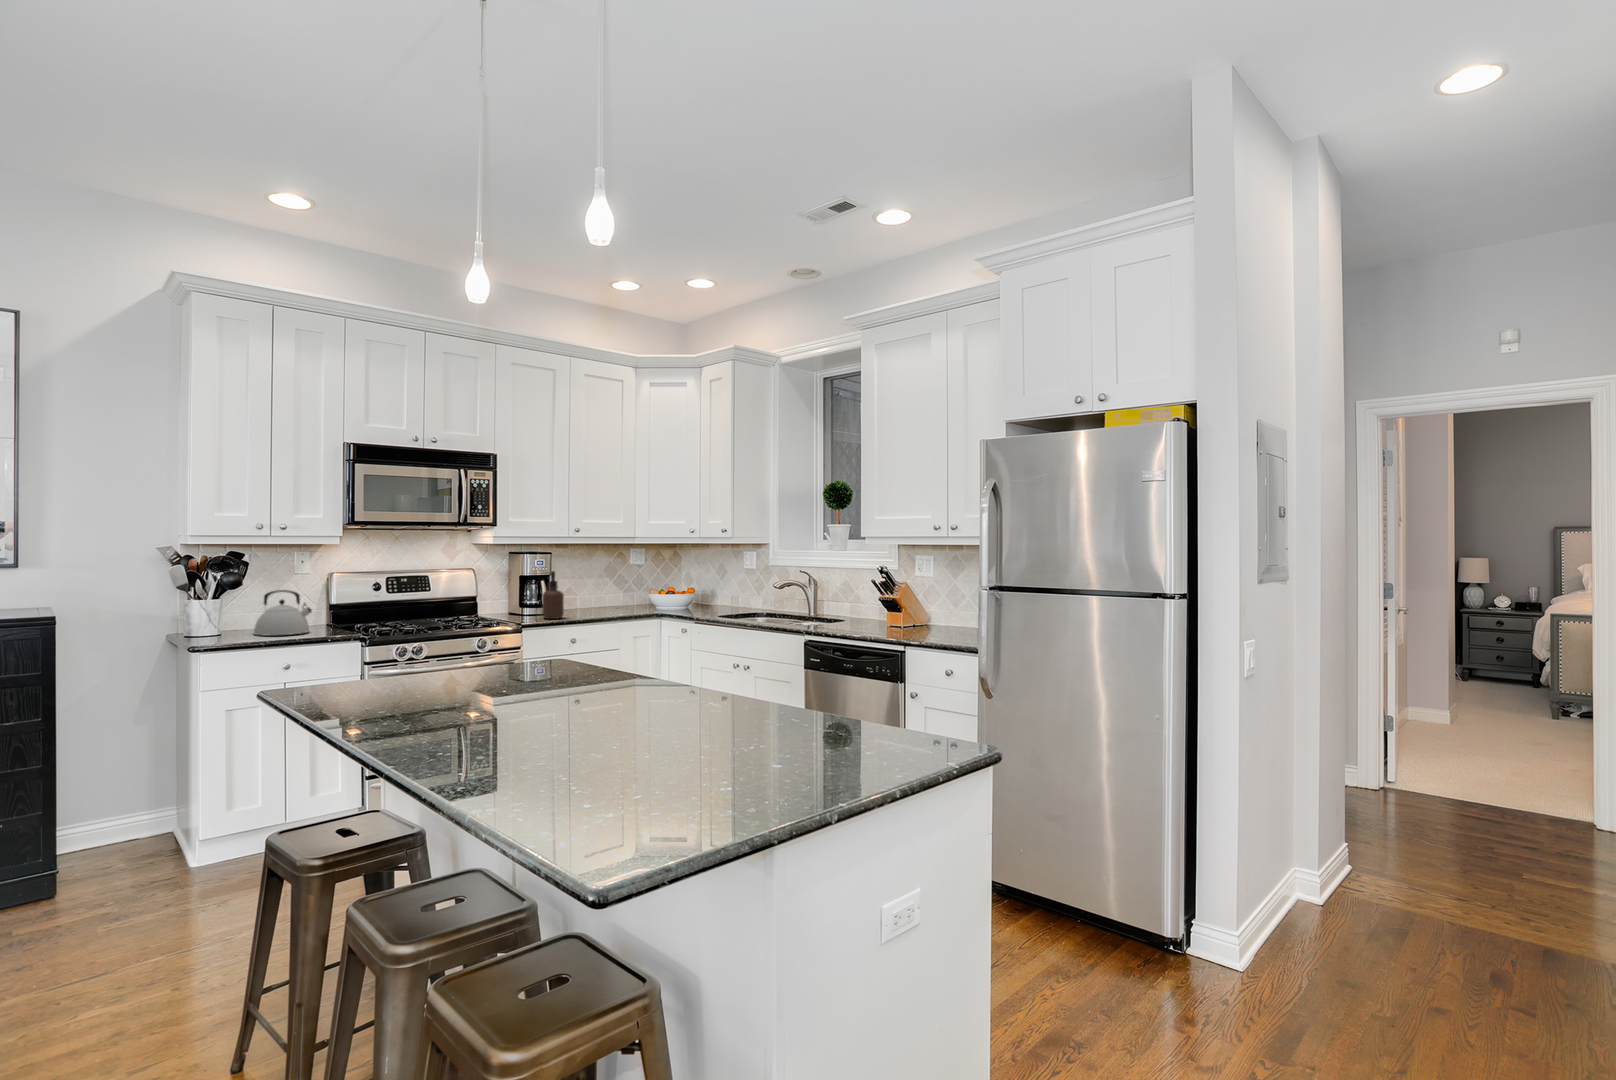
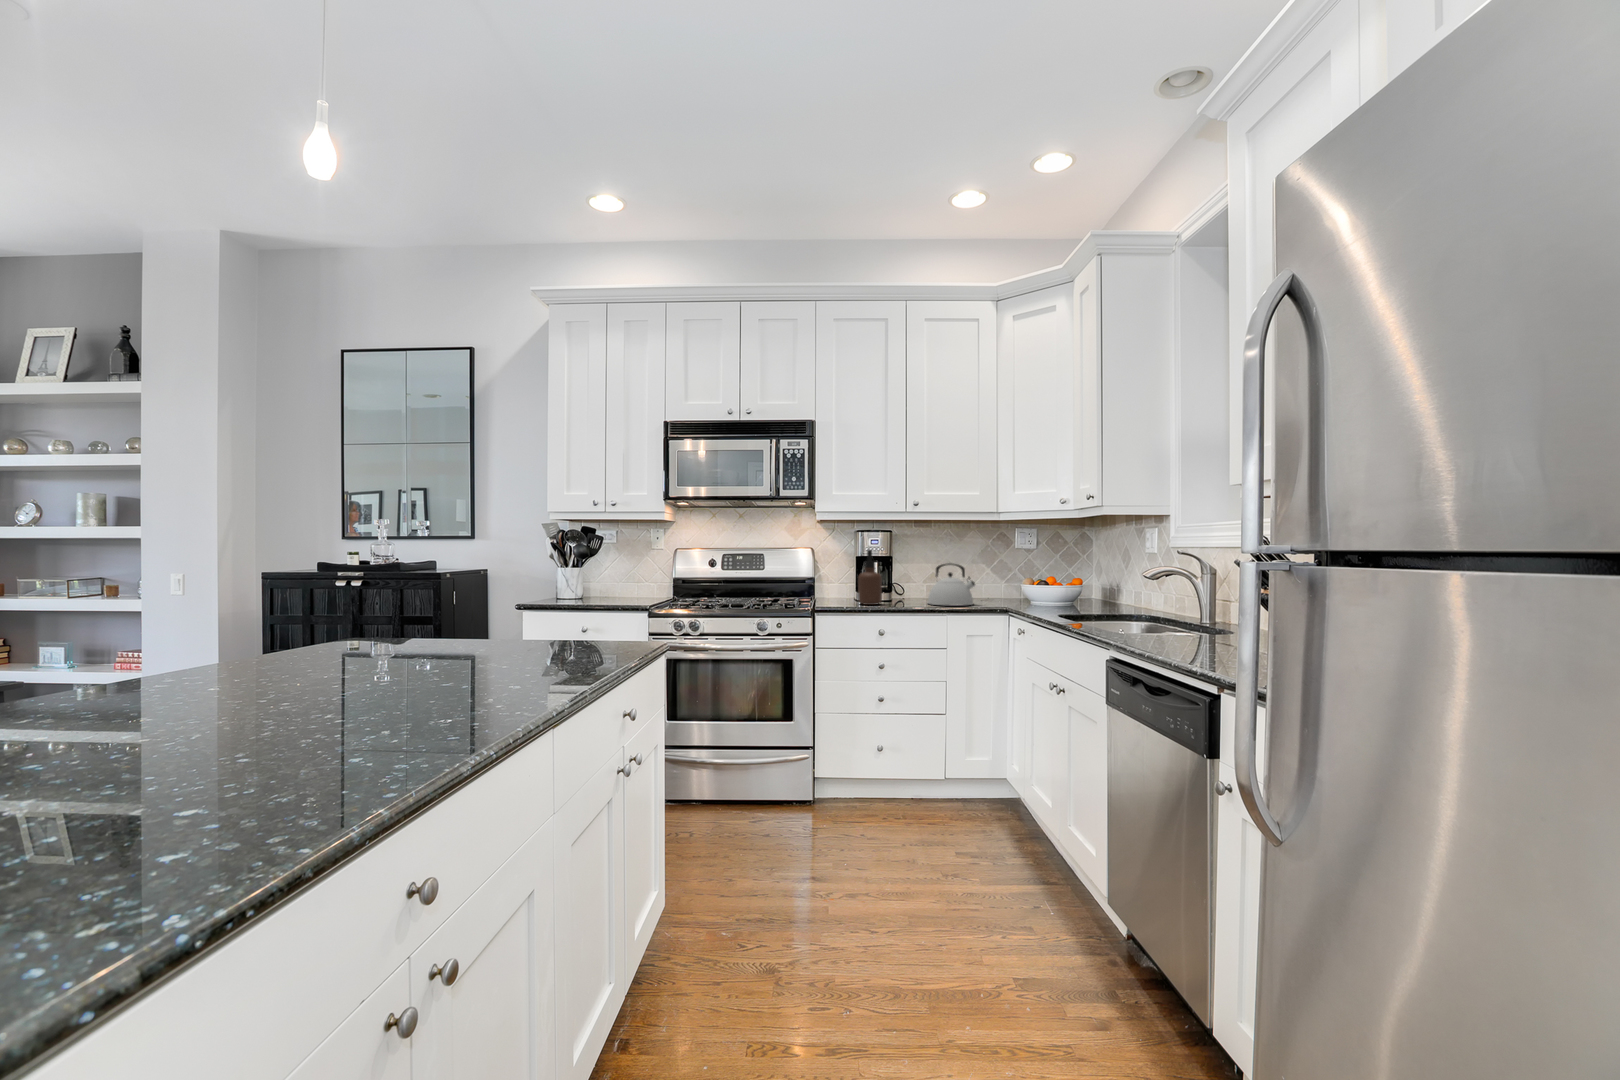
kettle: present [254,590,312,635] -> present [928,563,975,606]

